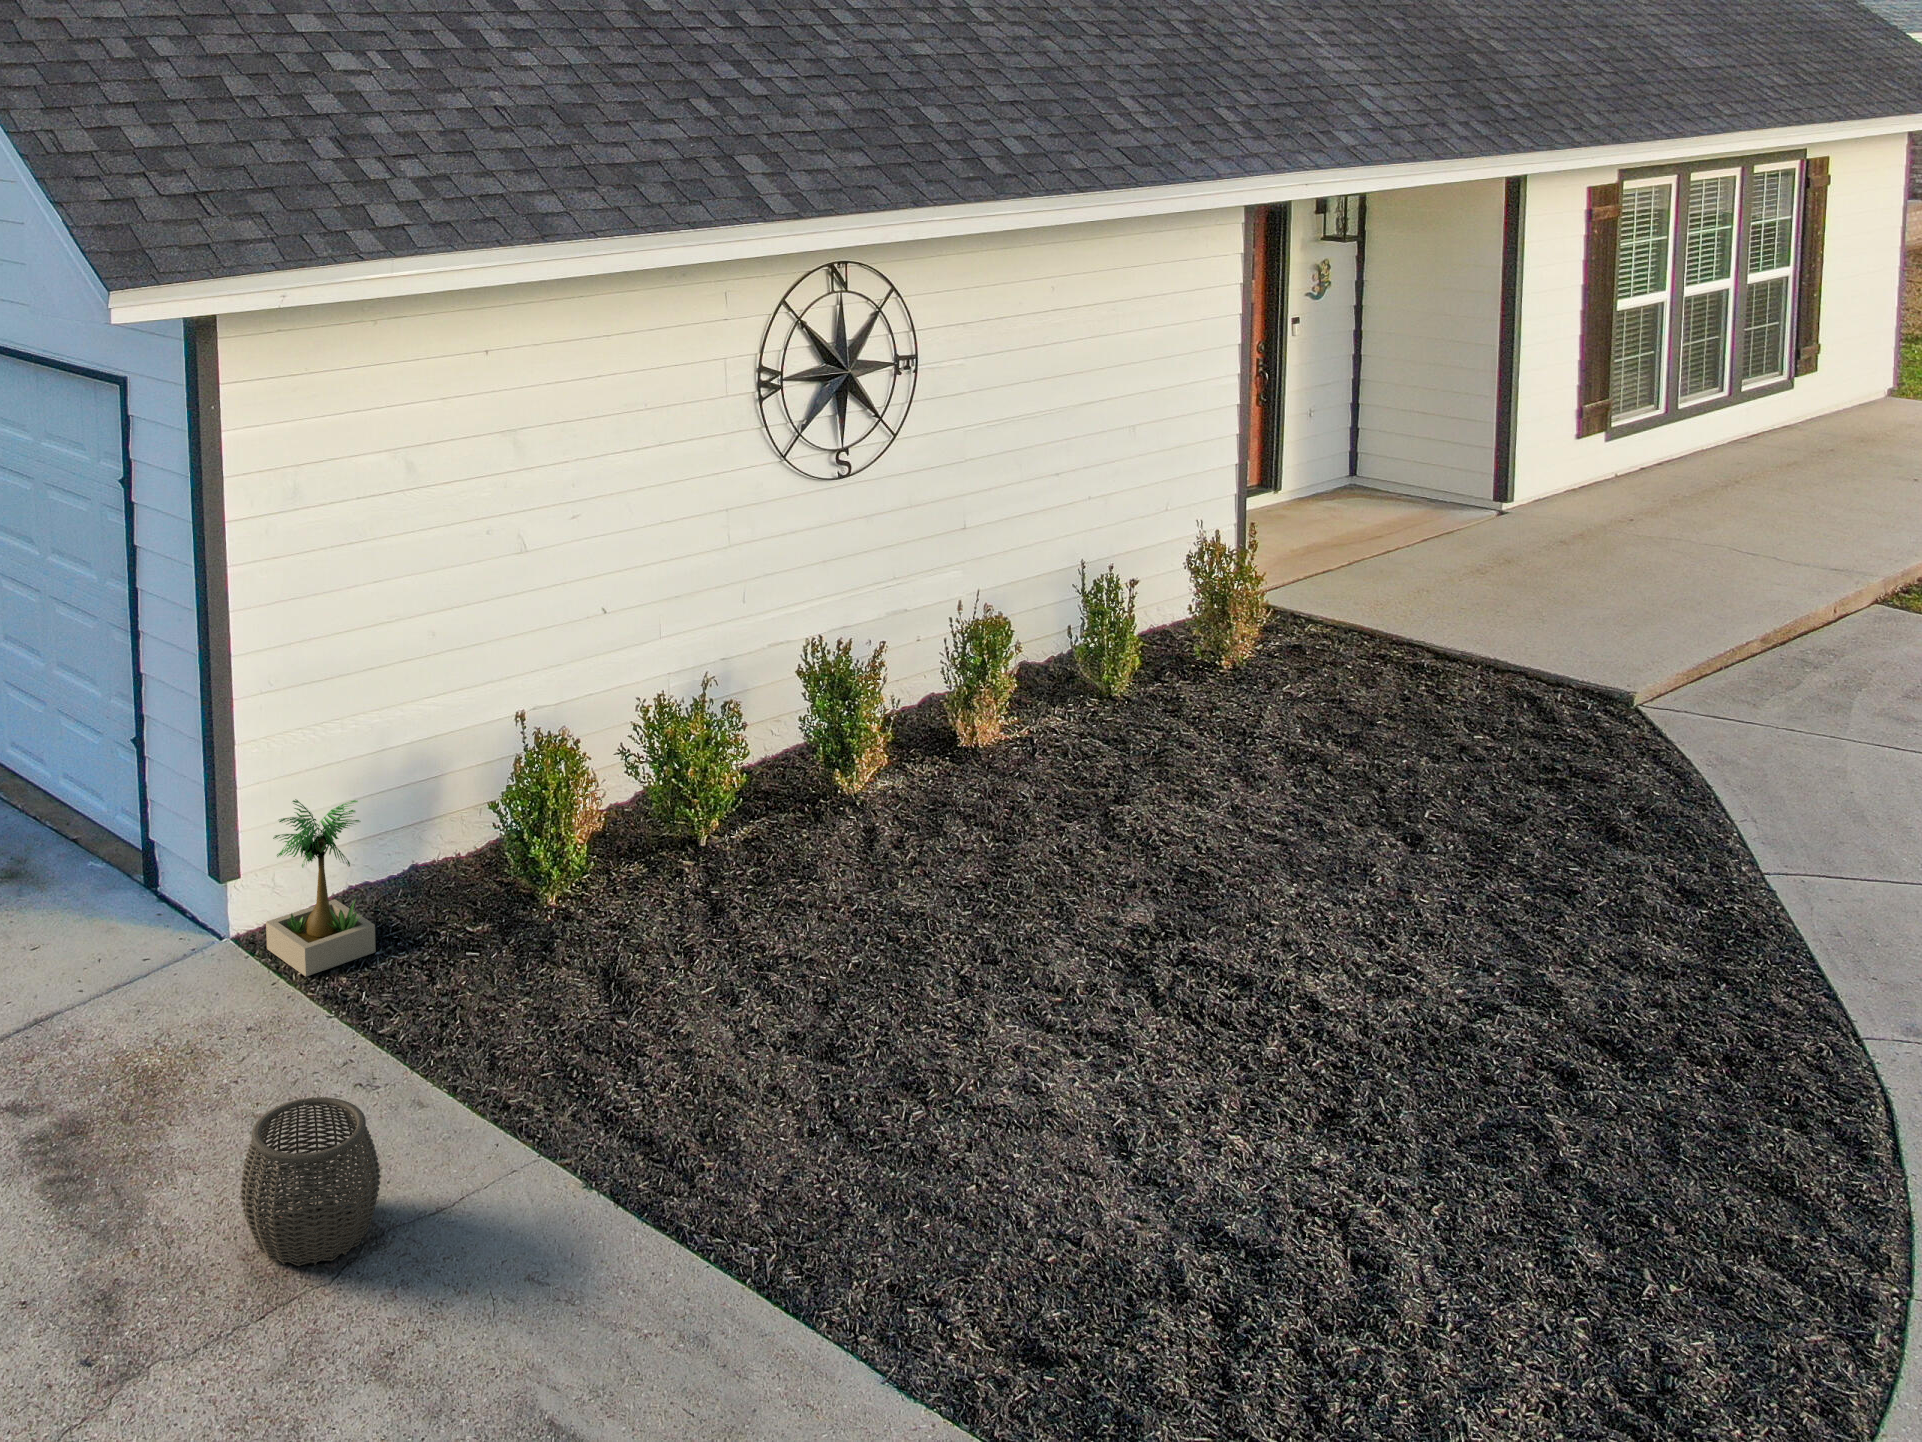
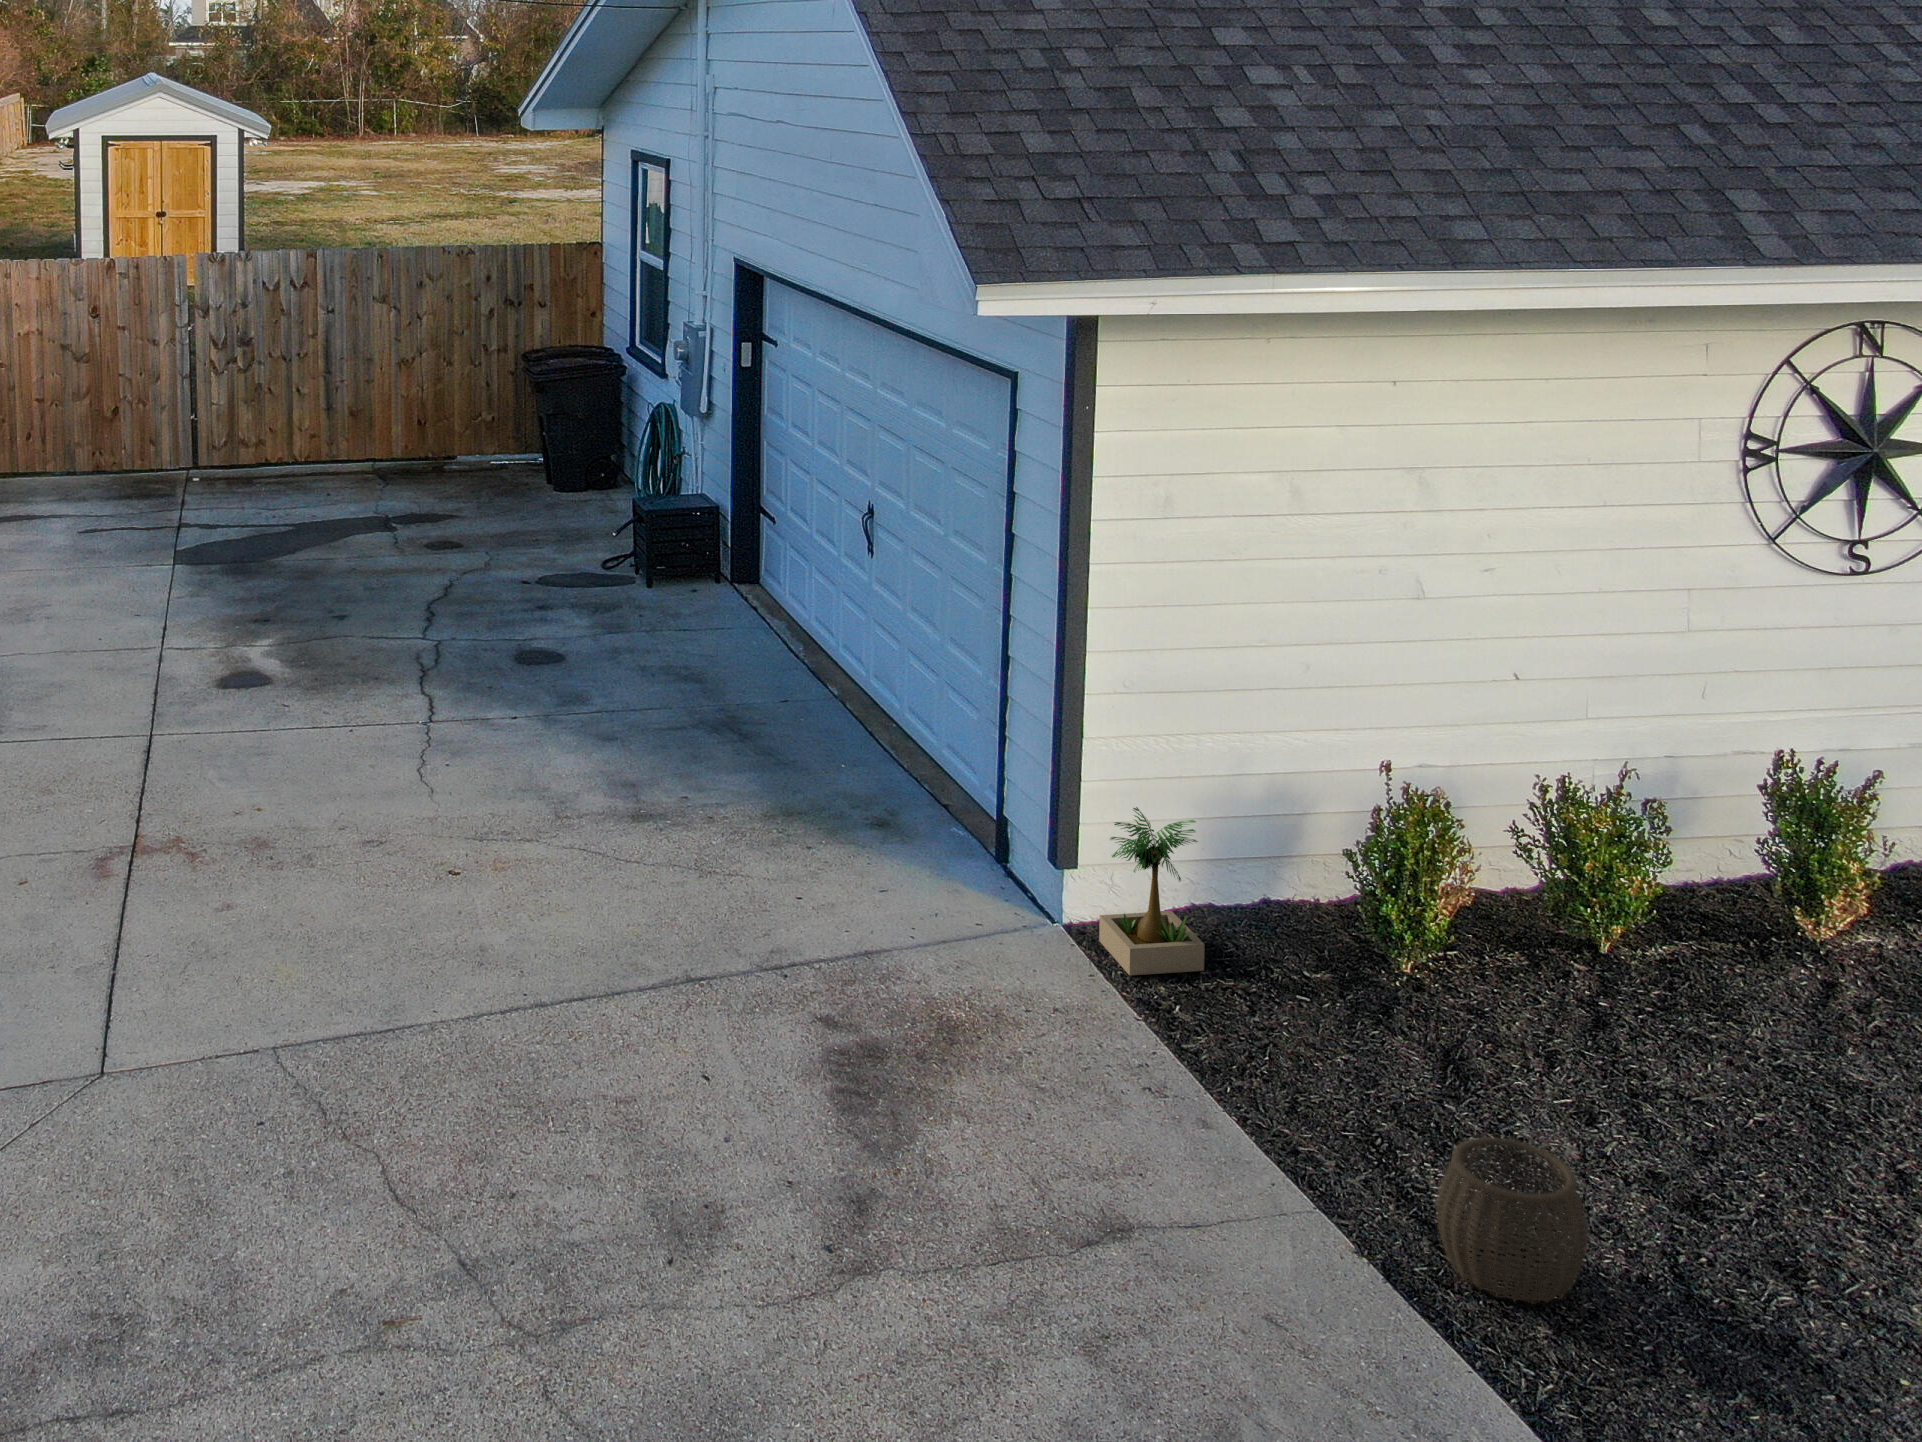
woven basket: present [240,1097,381,1266] -> present [1437,1137,1589,1304]

